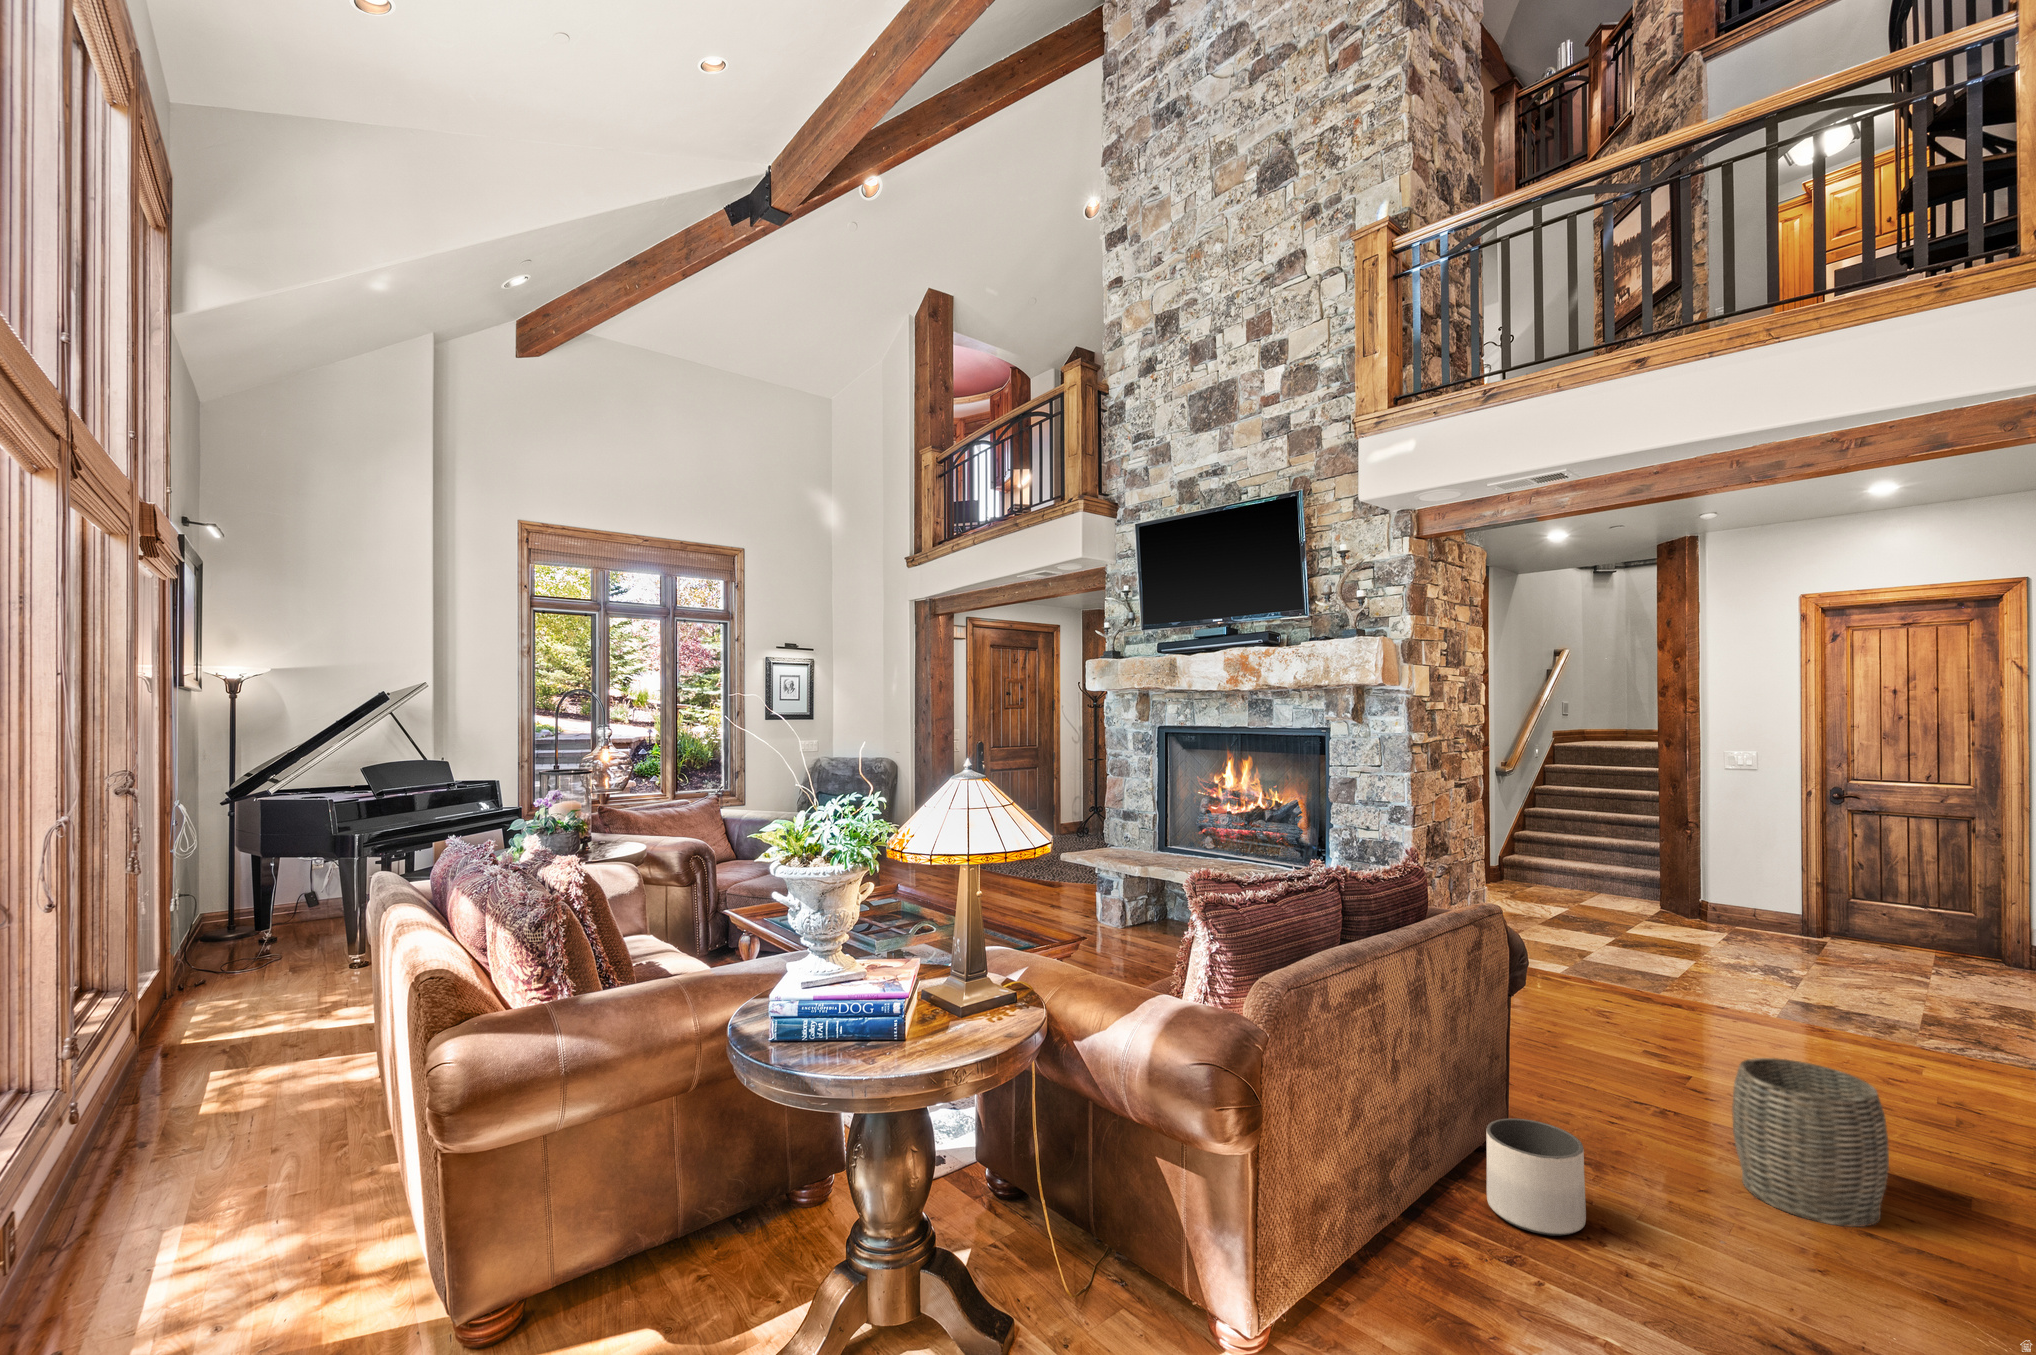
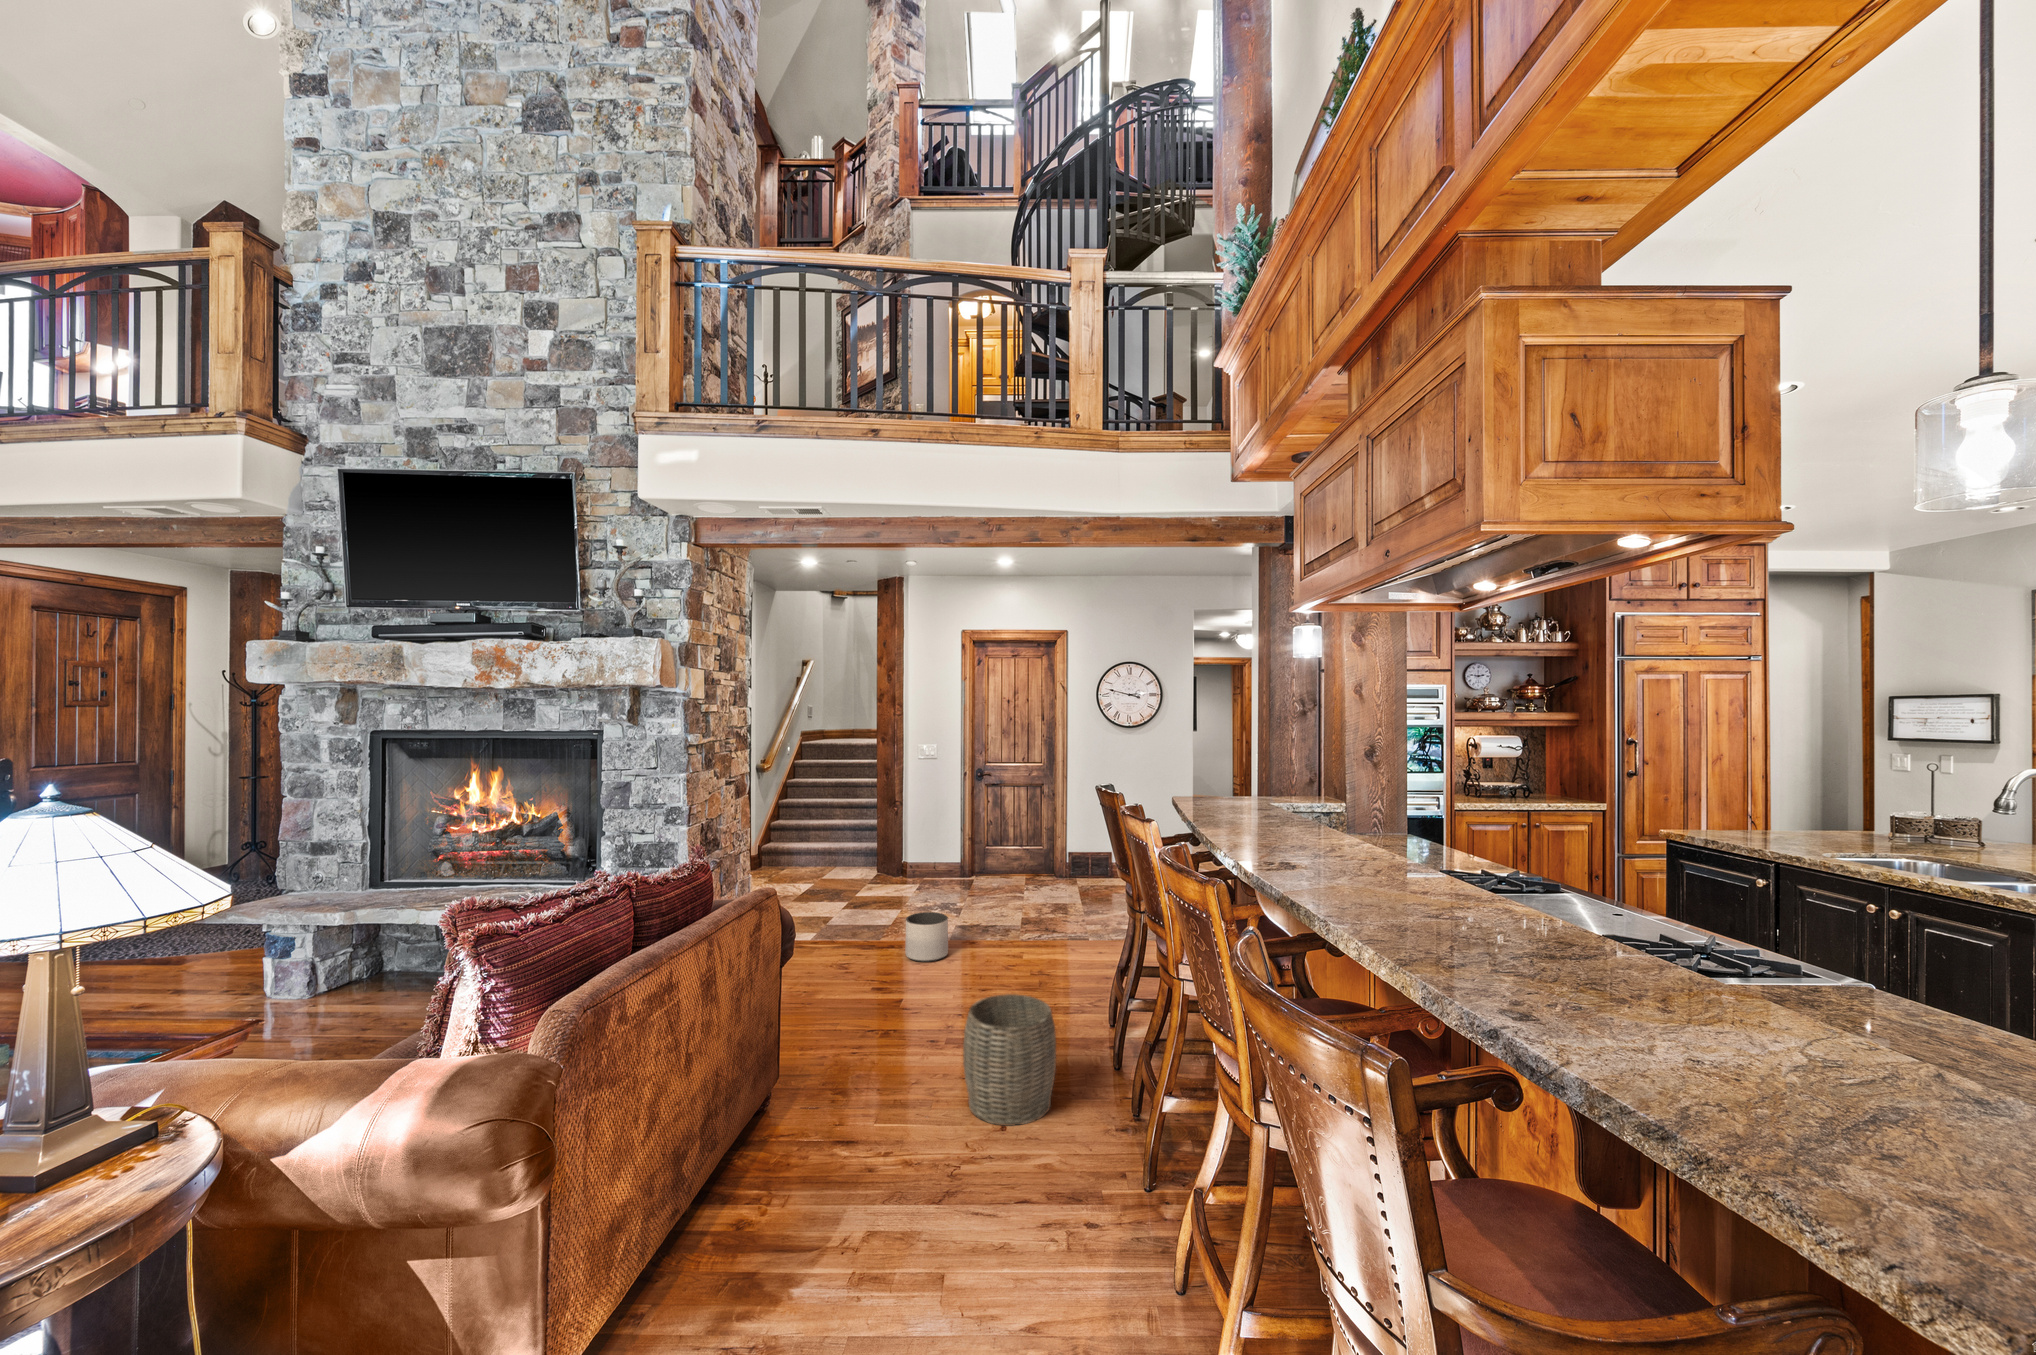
planter: present [1486,1118,1586,1236] -> present [905,912,948,962]

